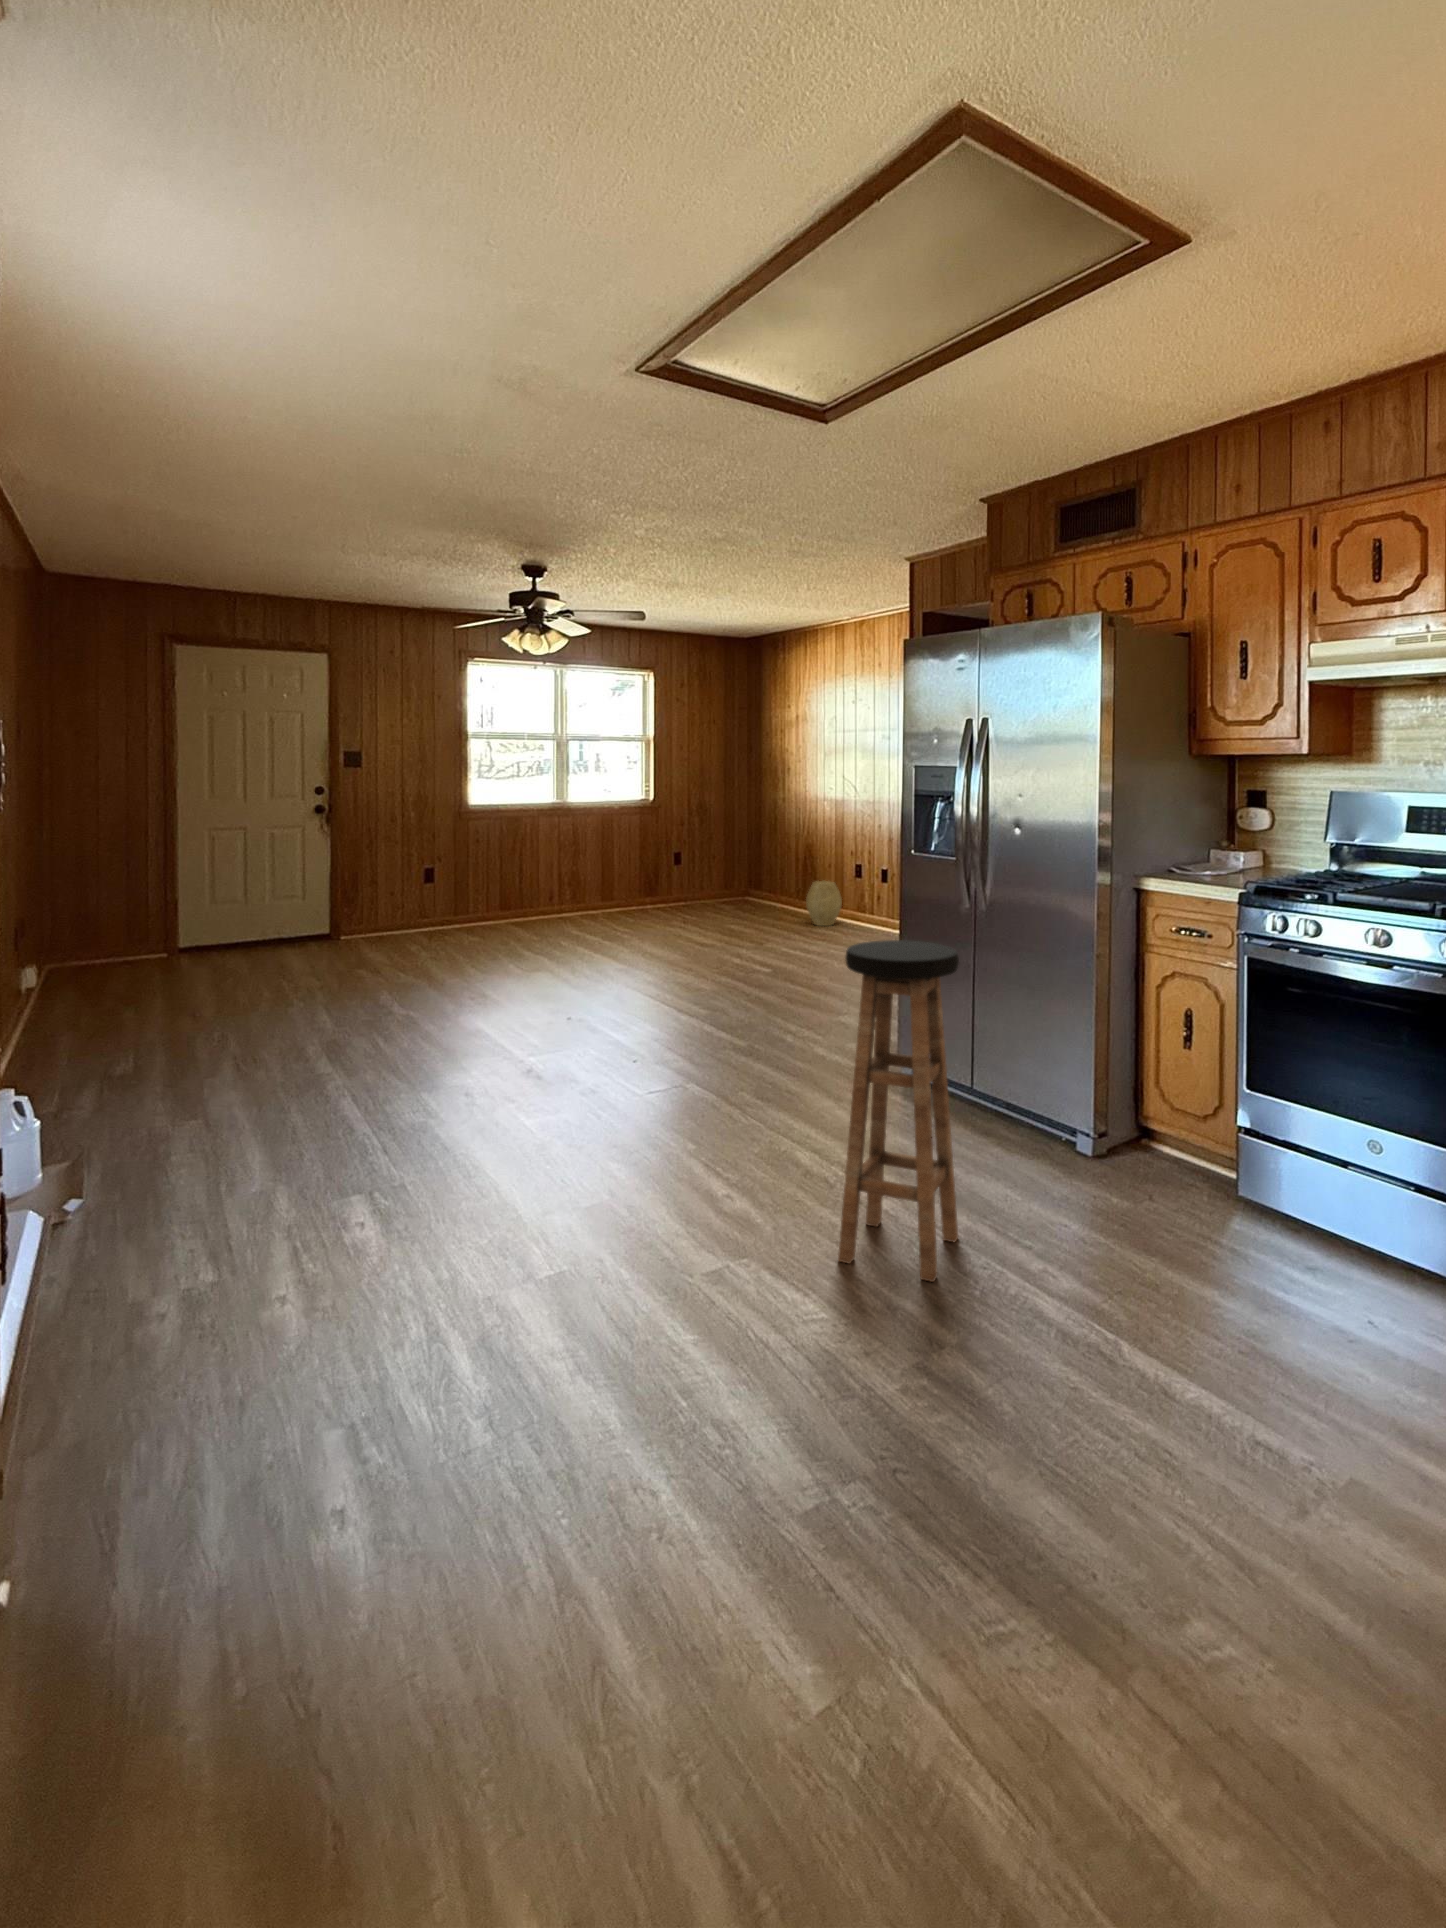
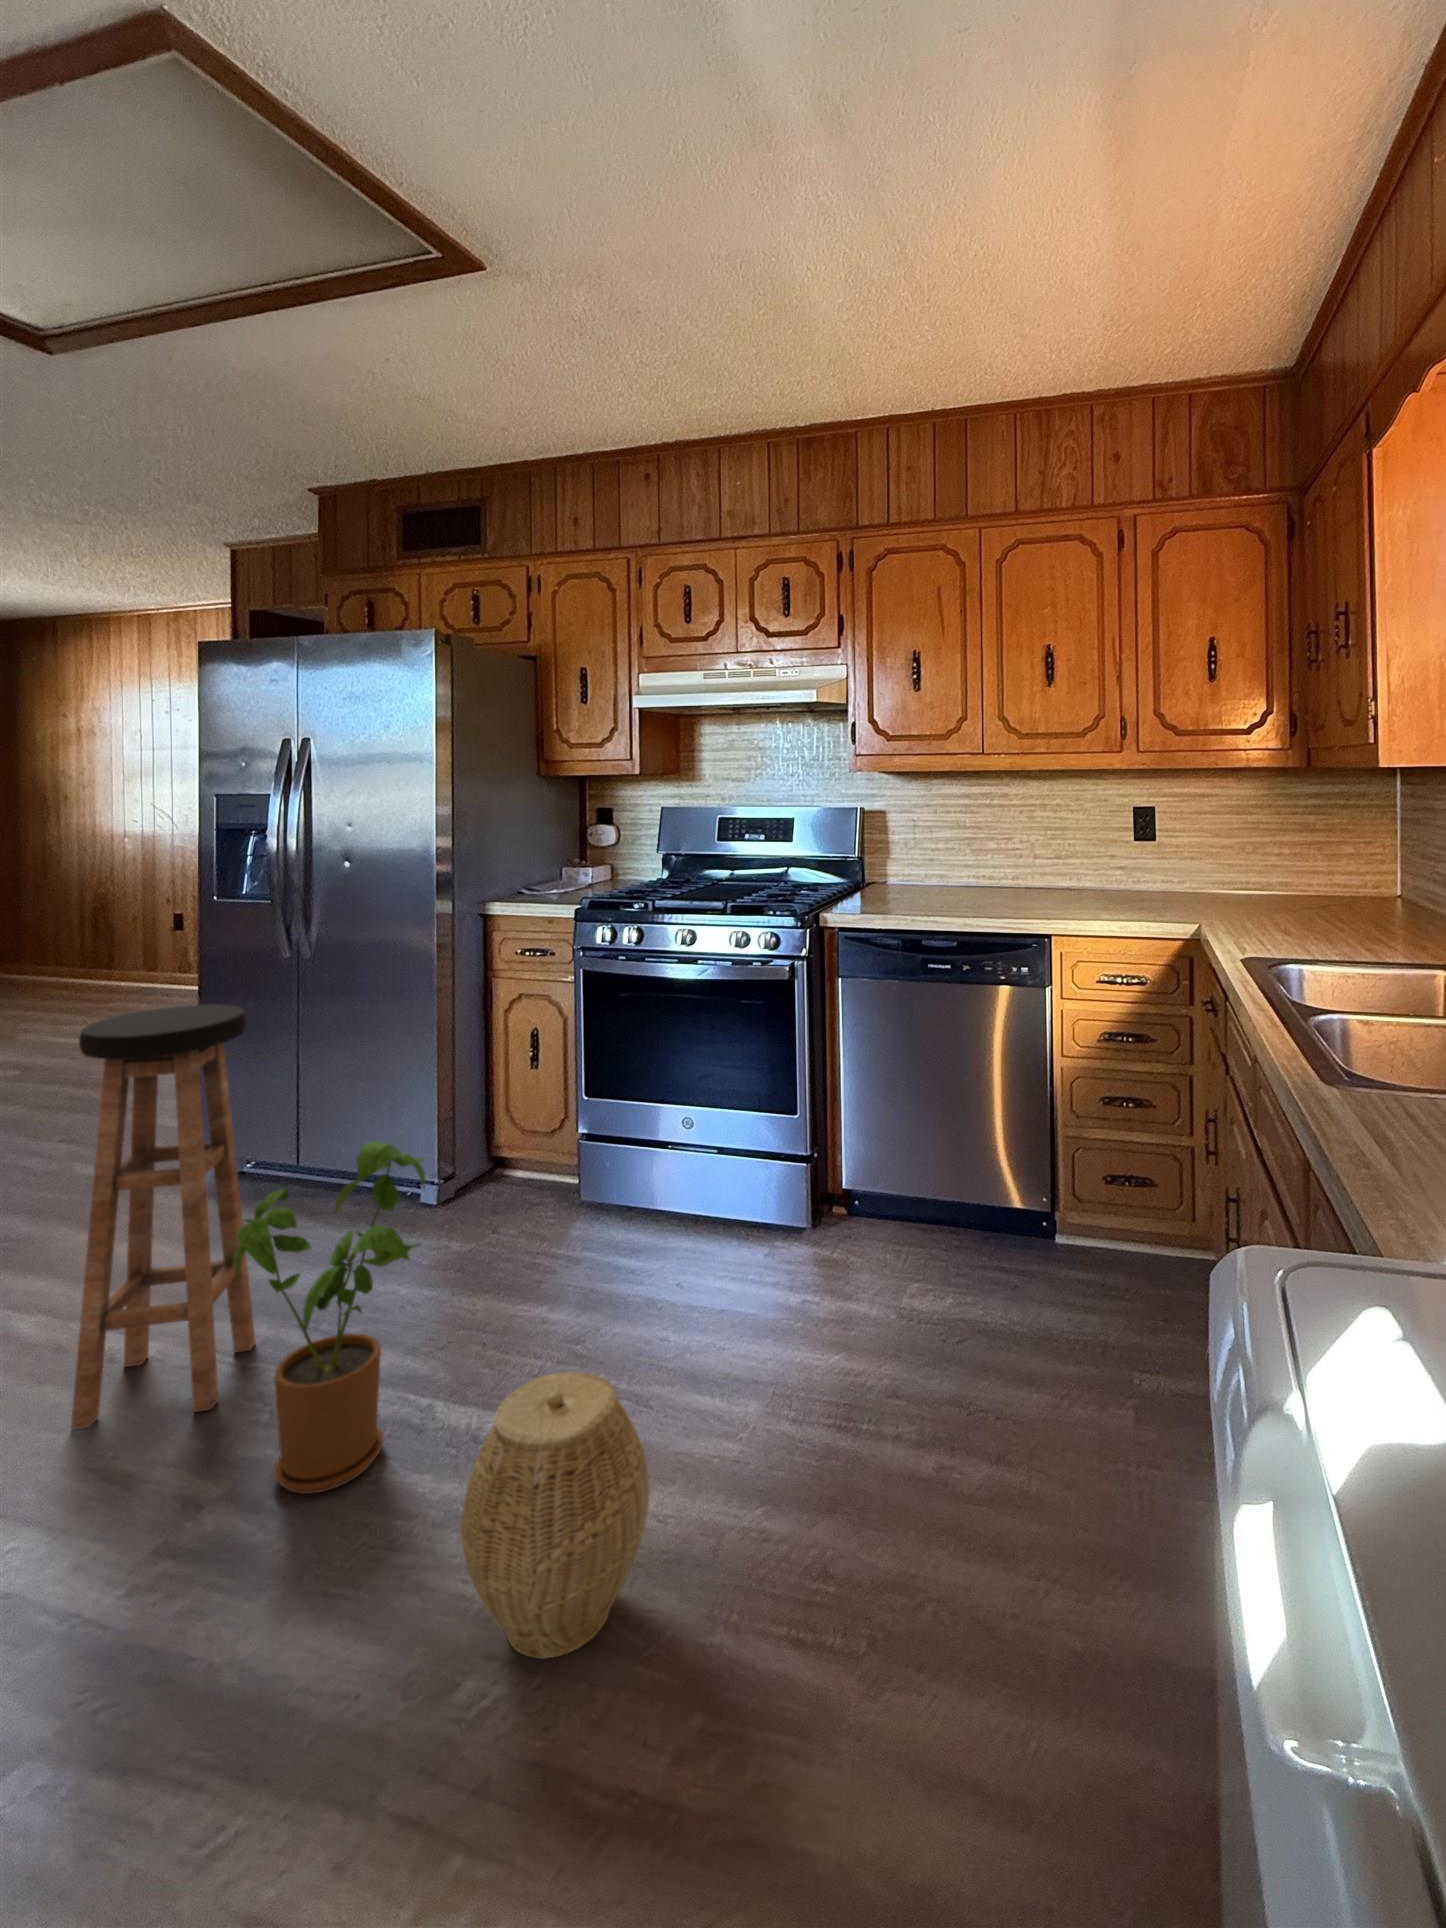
woven basket: present [806,881,842,926] -> present [461,1372,650,1659]
house plant: none [960,1087,1122,1390] -> present [233,1141,425,1494]

